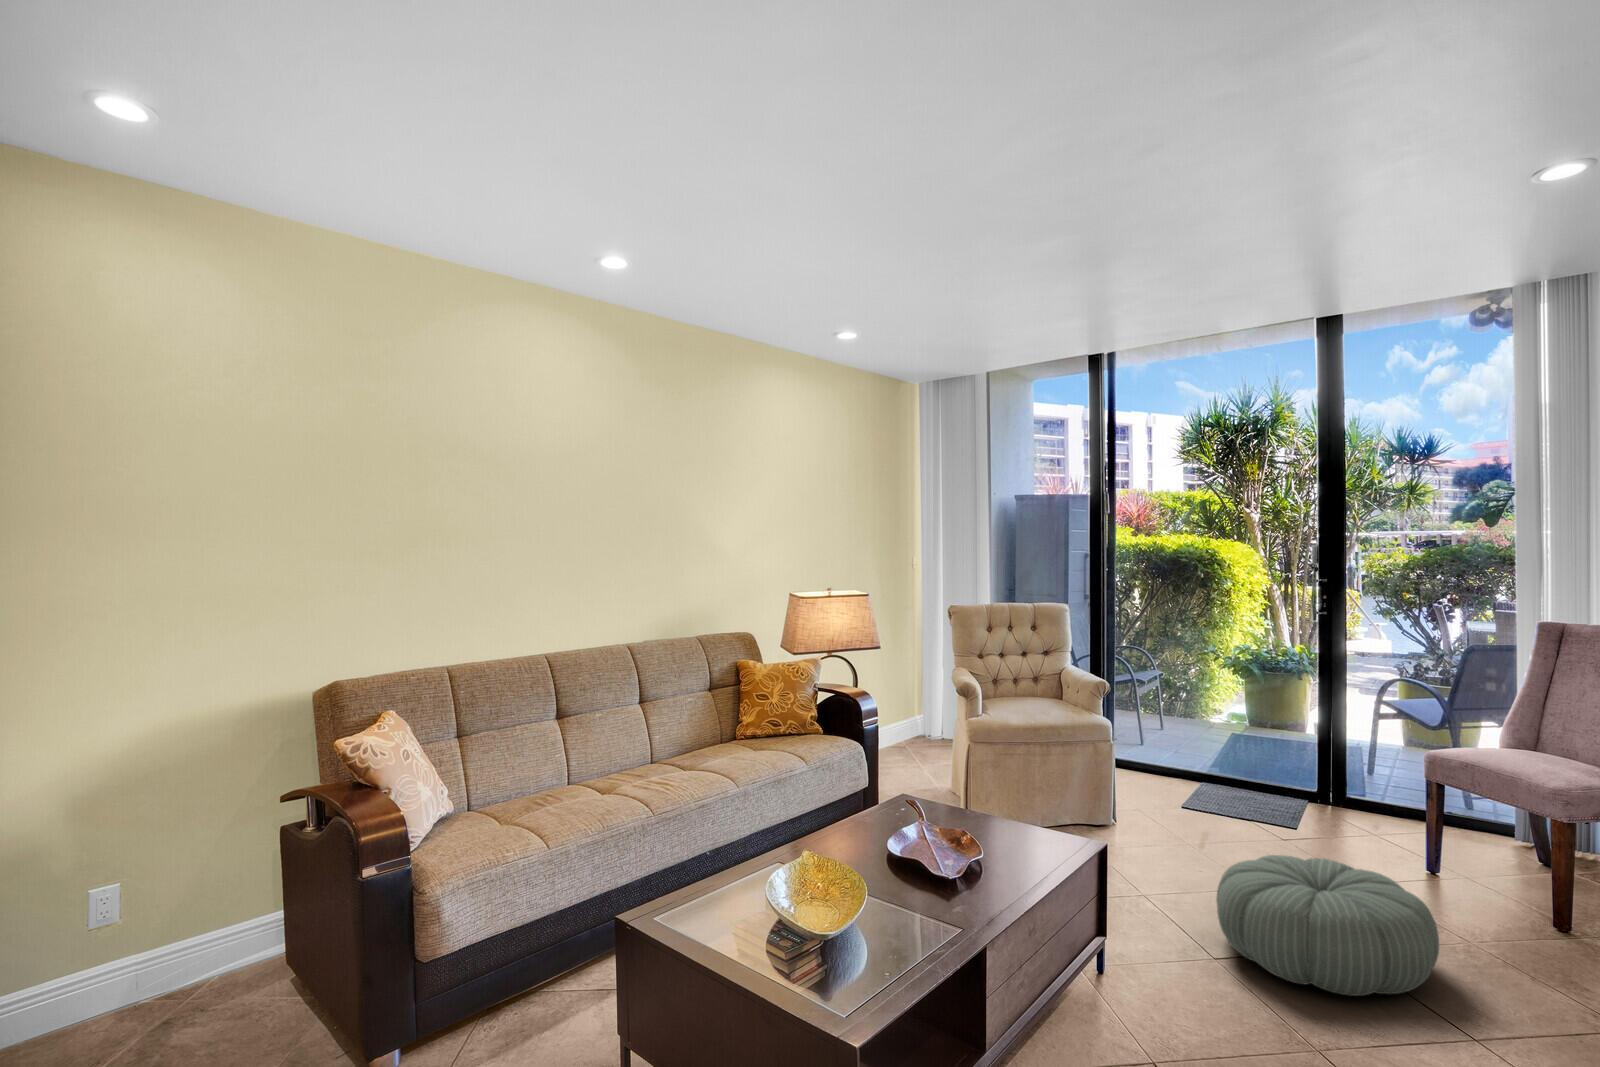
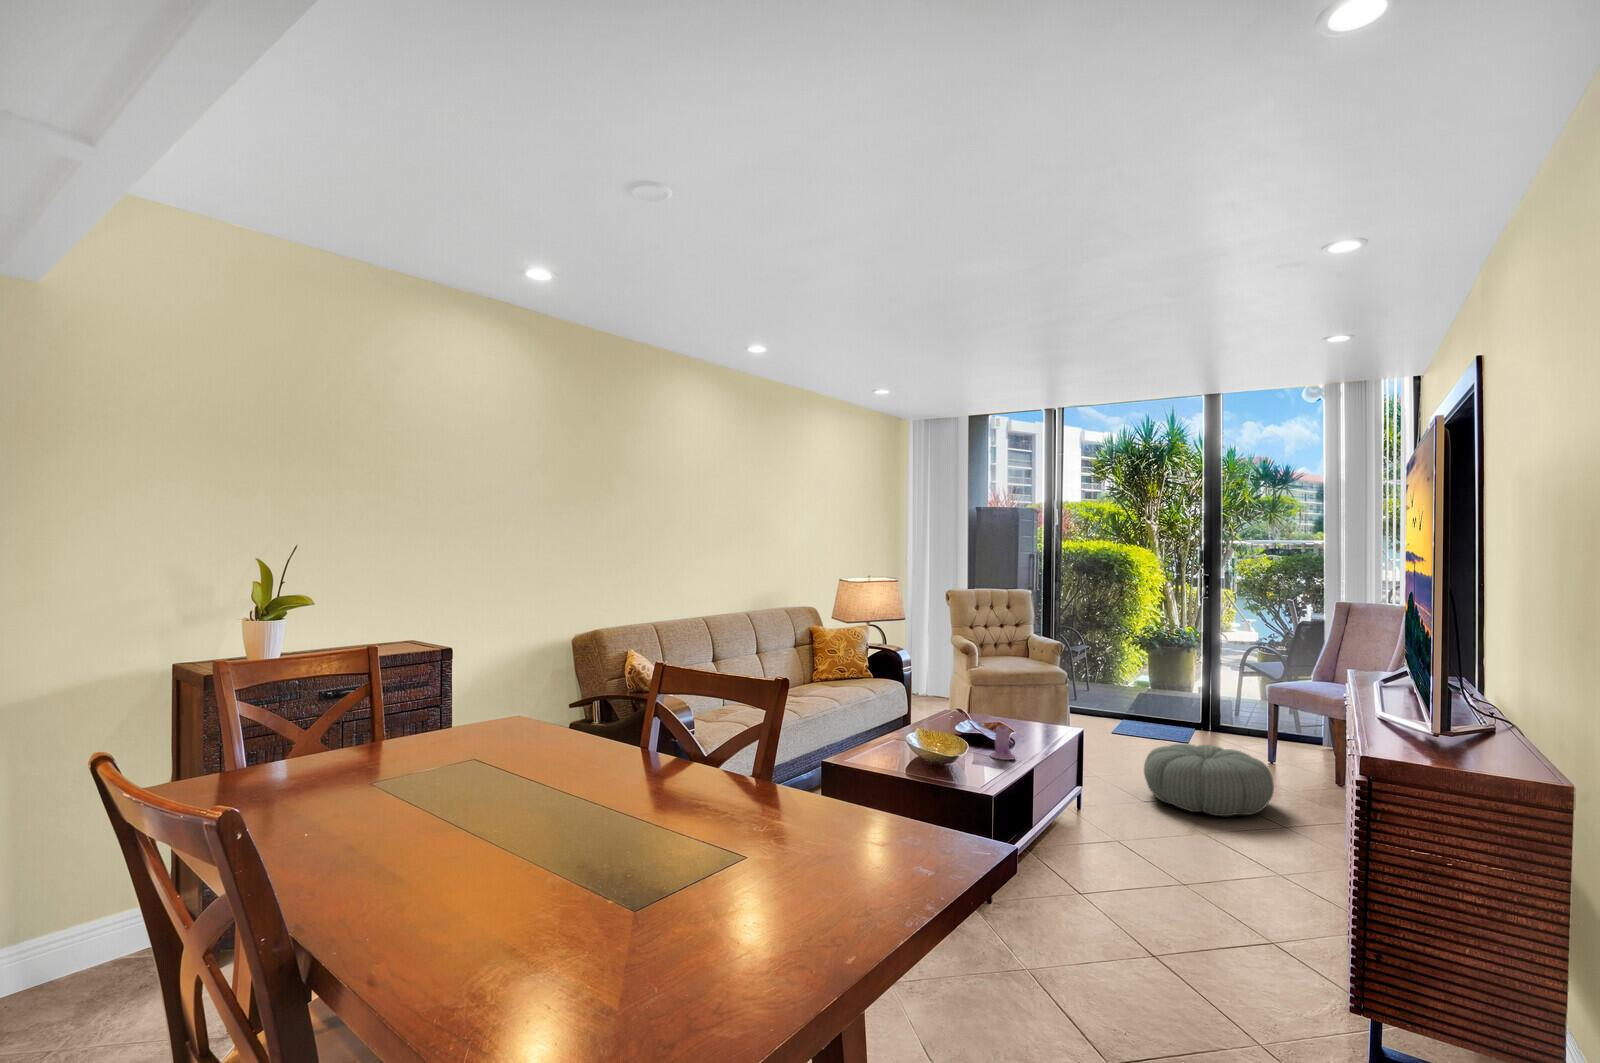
candle: none [919,849,963,918] -> present [990,726,1015,760]

